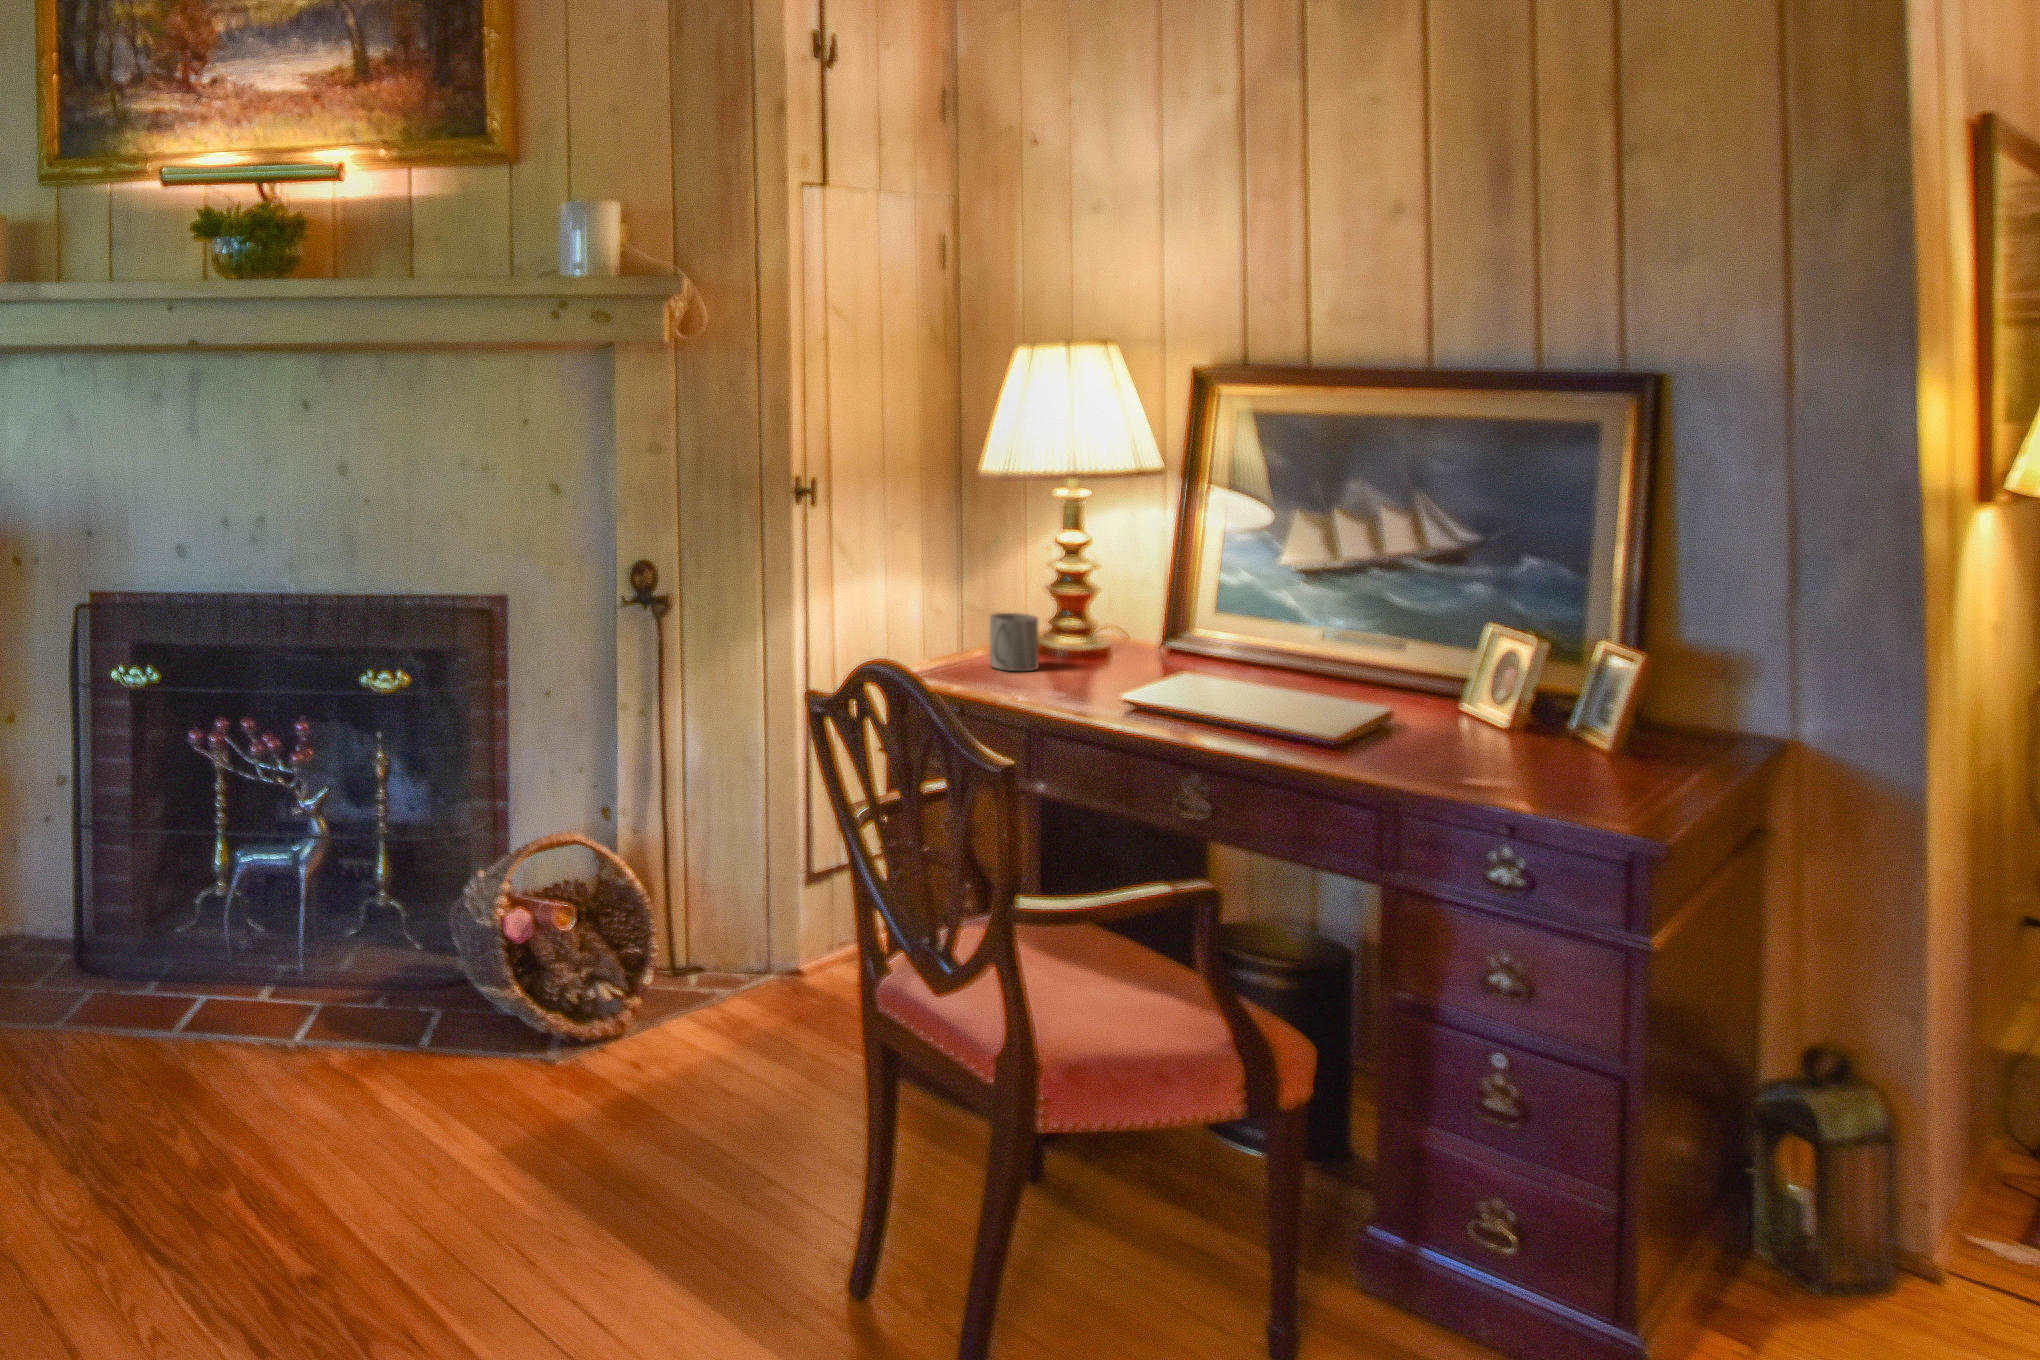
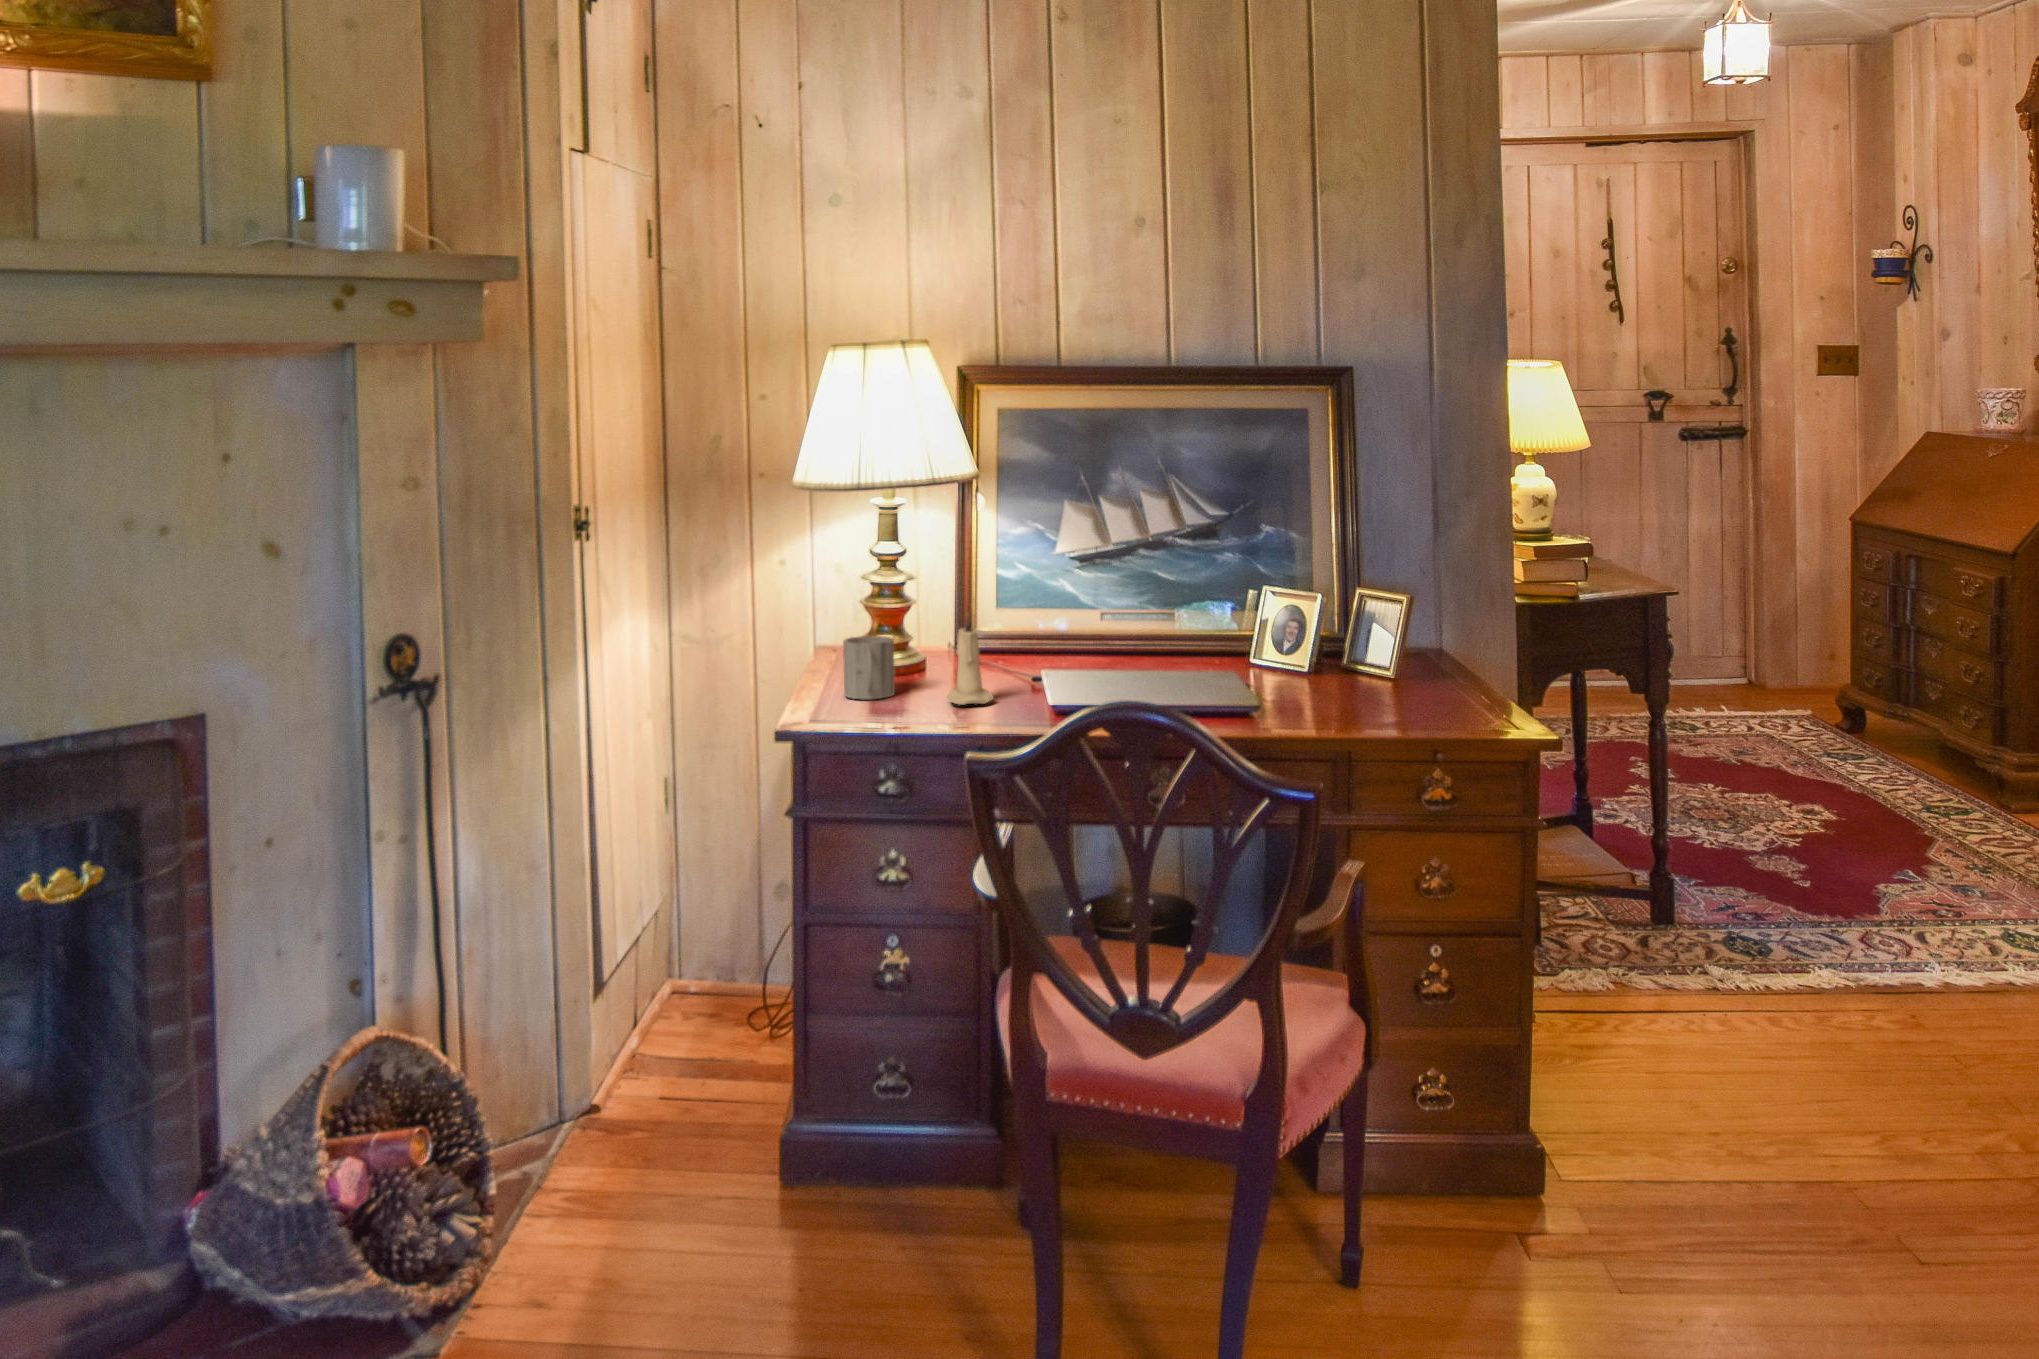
candle: none [1042,601,1092,691] -> present [947,612,994,705]

